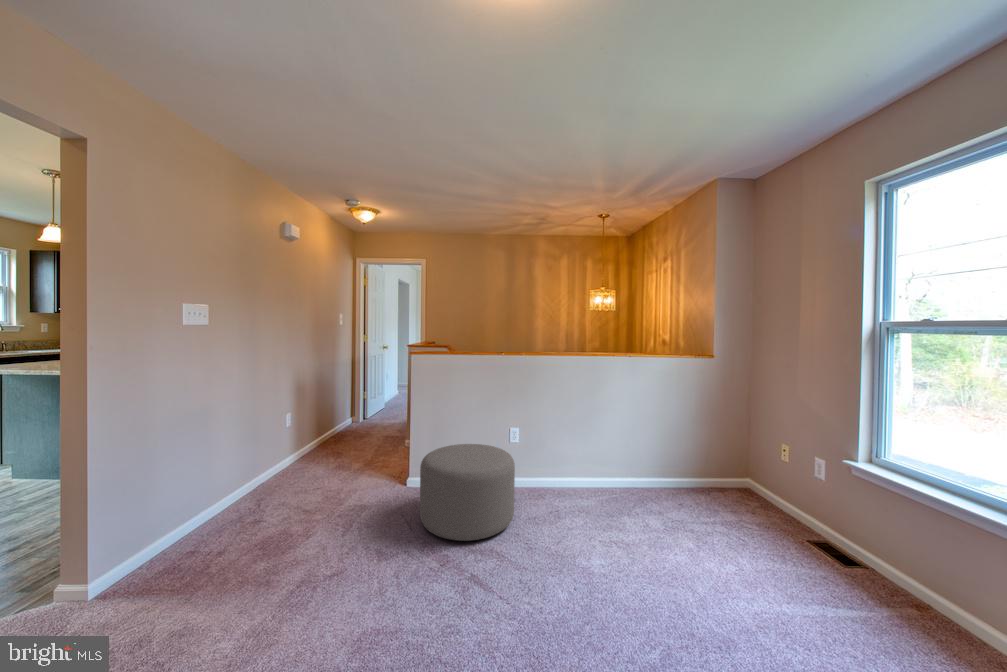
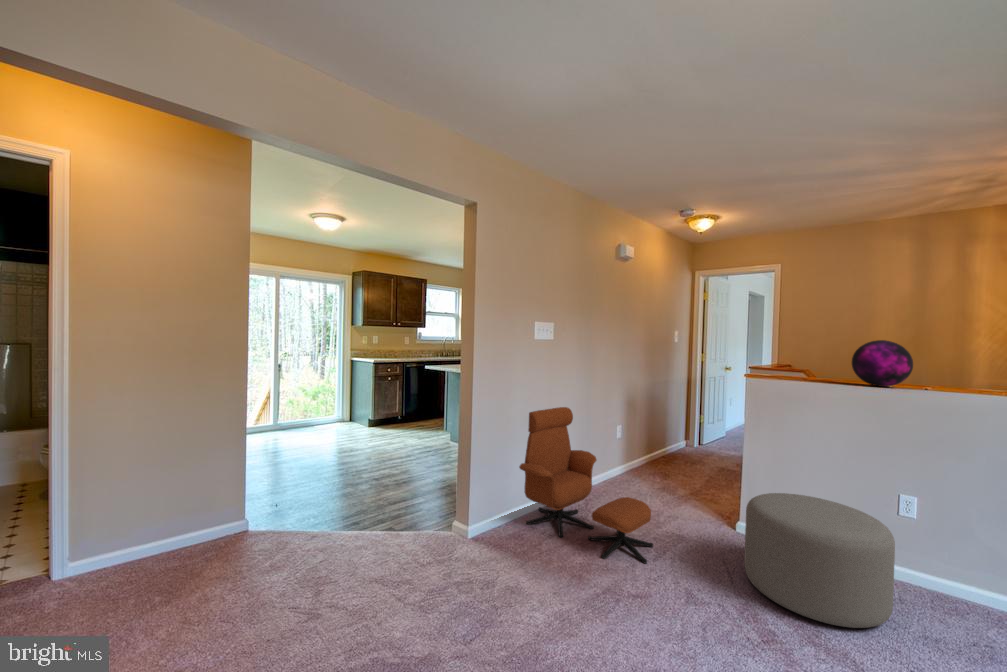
decorative orb: none [479,321,512,354] -> present [852,340,913,387]
lounge chair: none [151,407,338,568] -> present [519,407,653,564]

